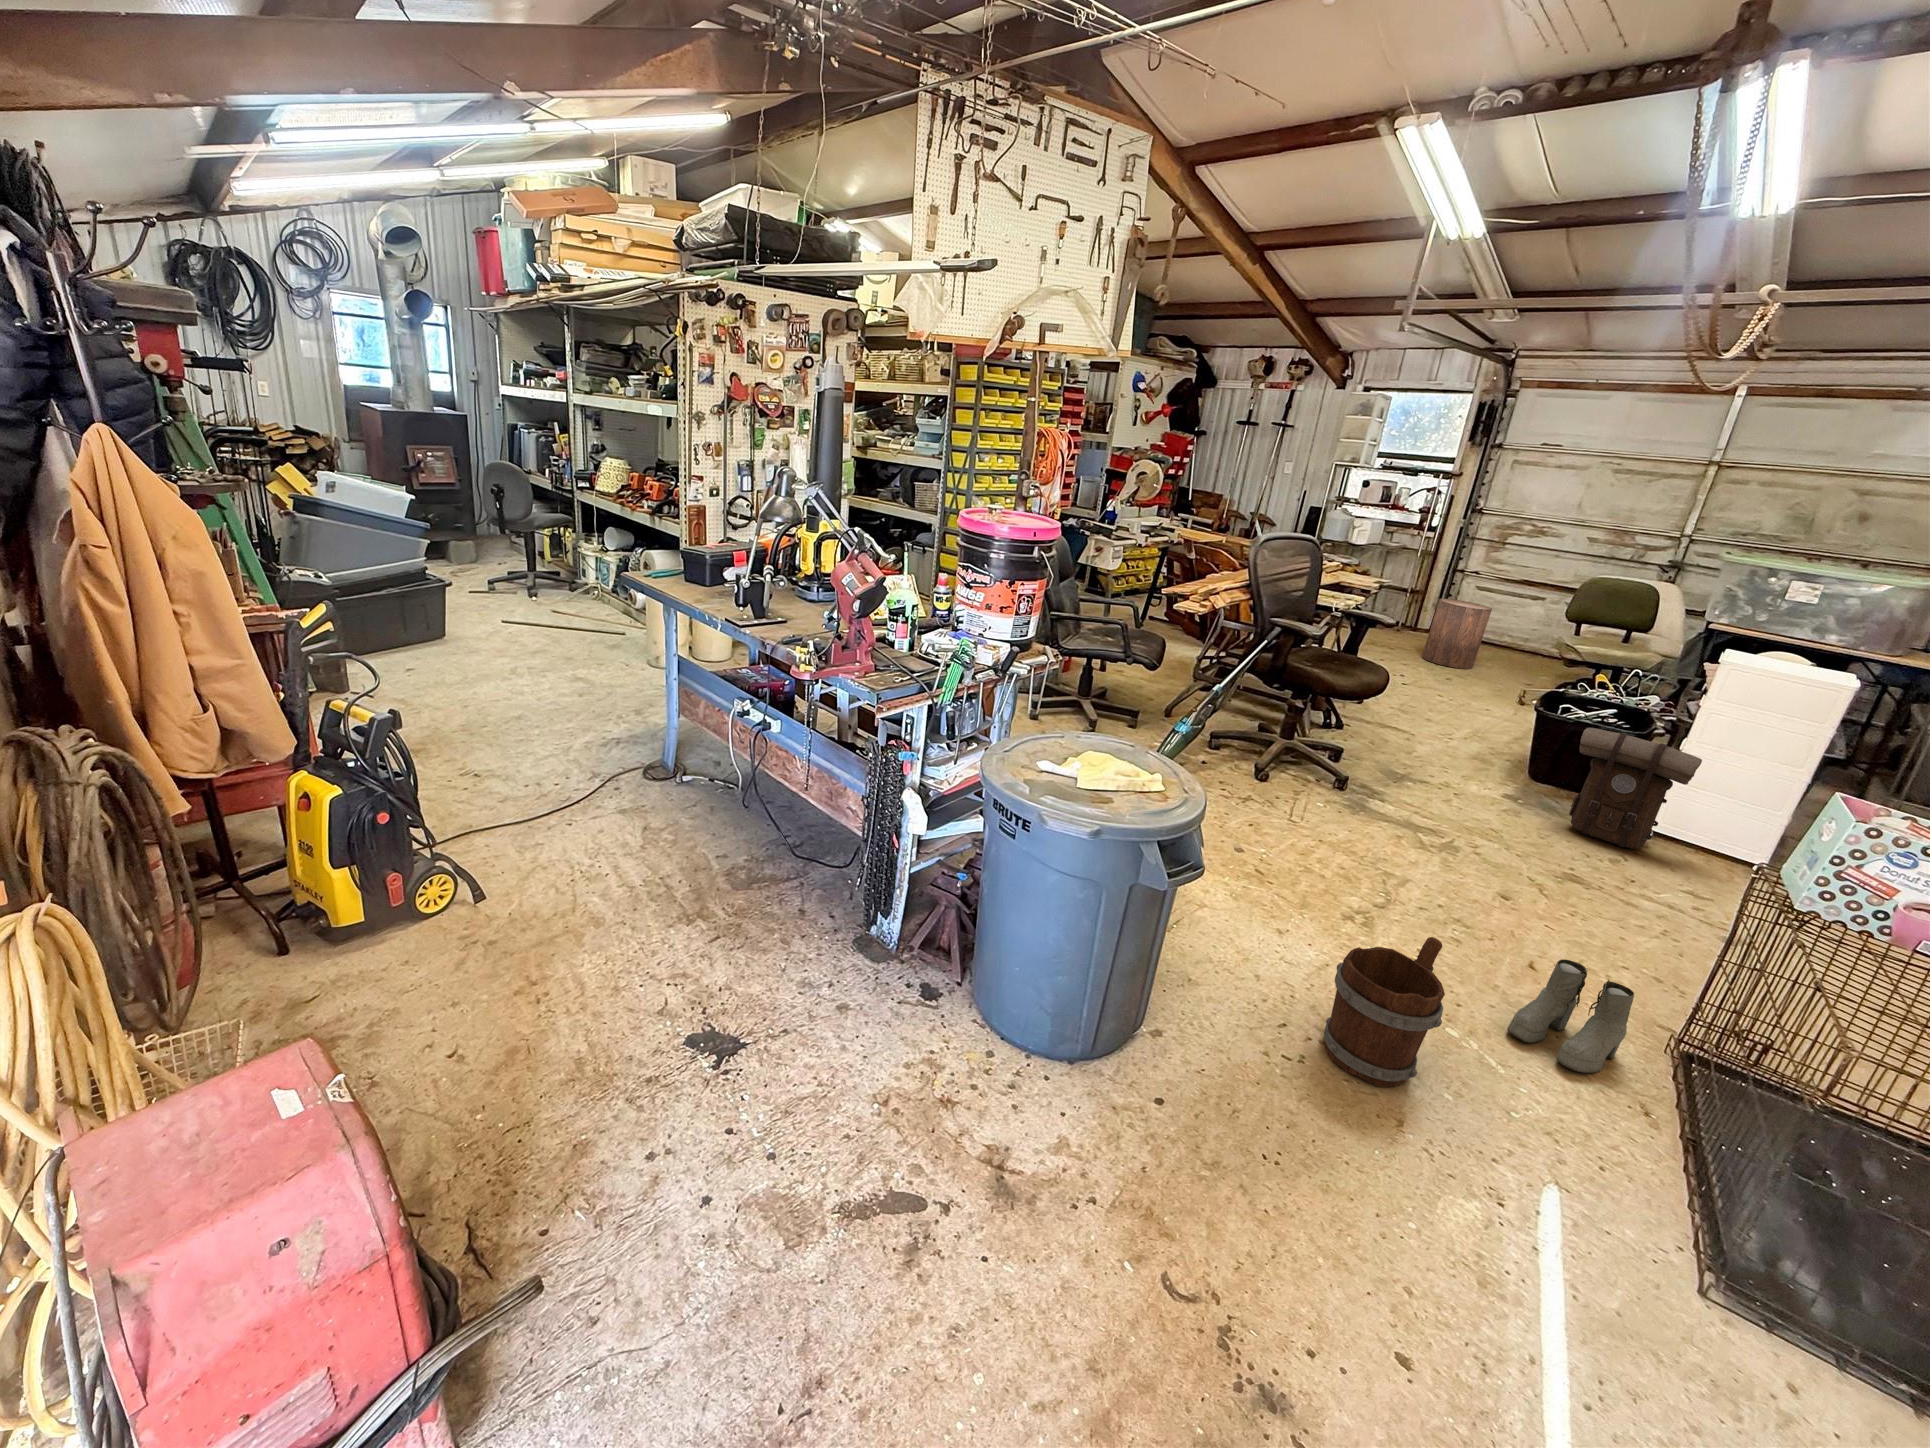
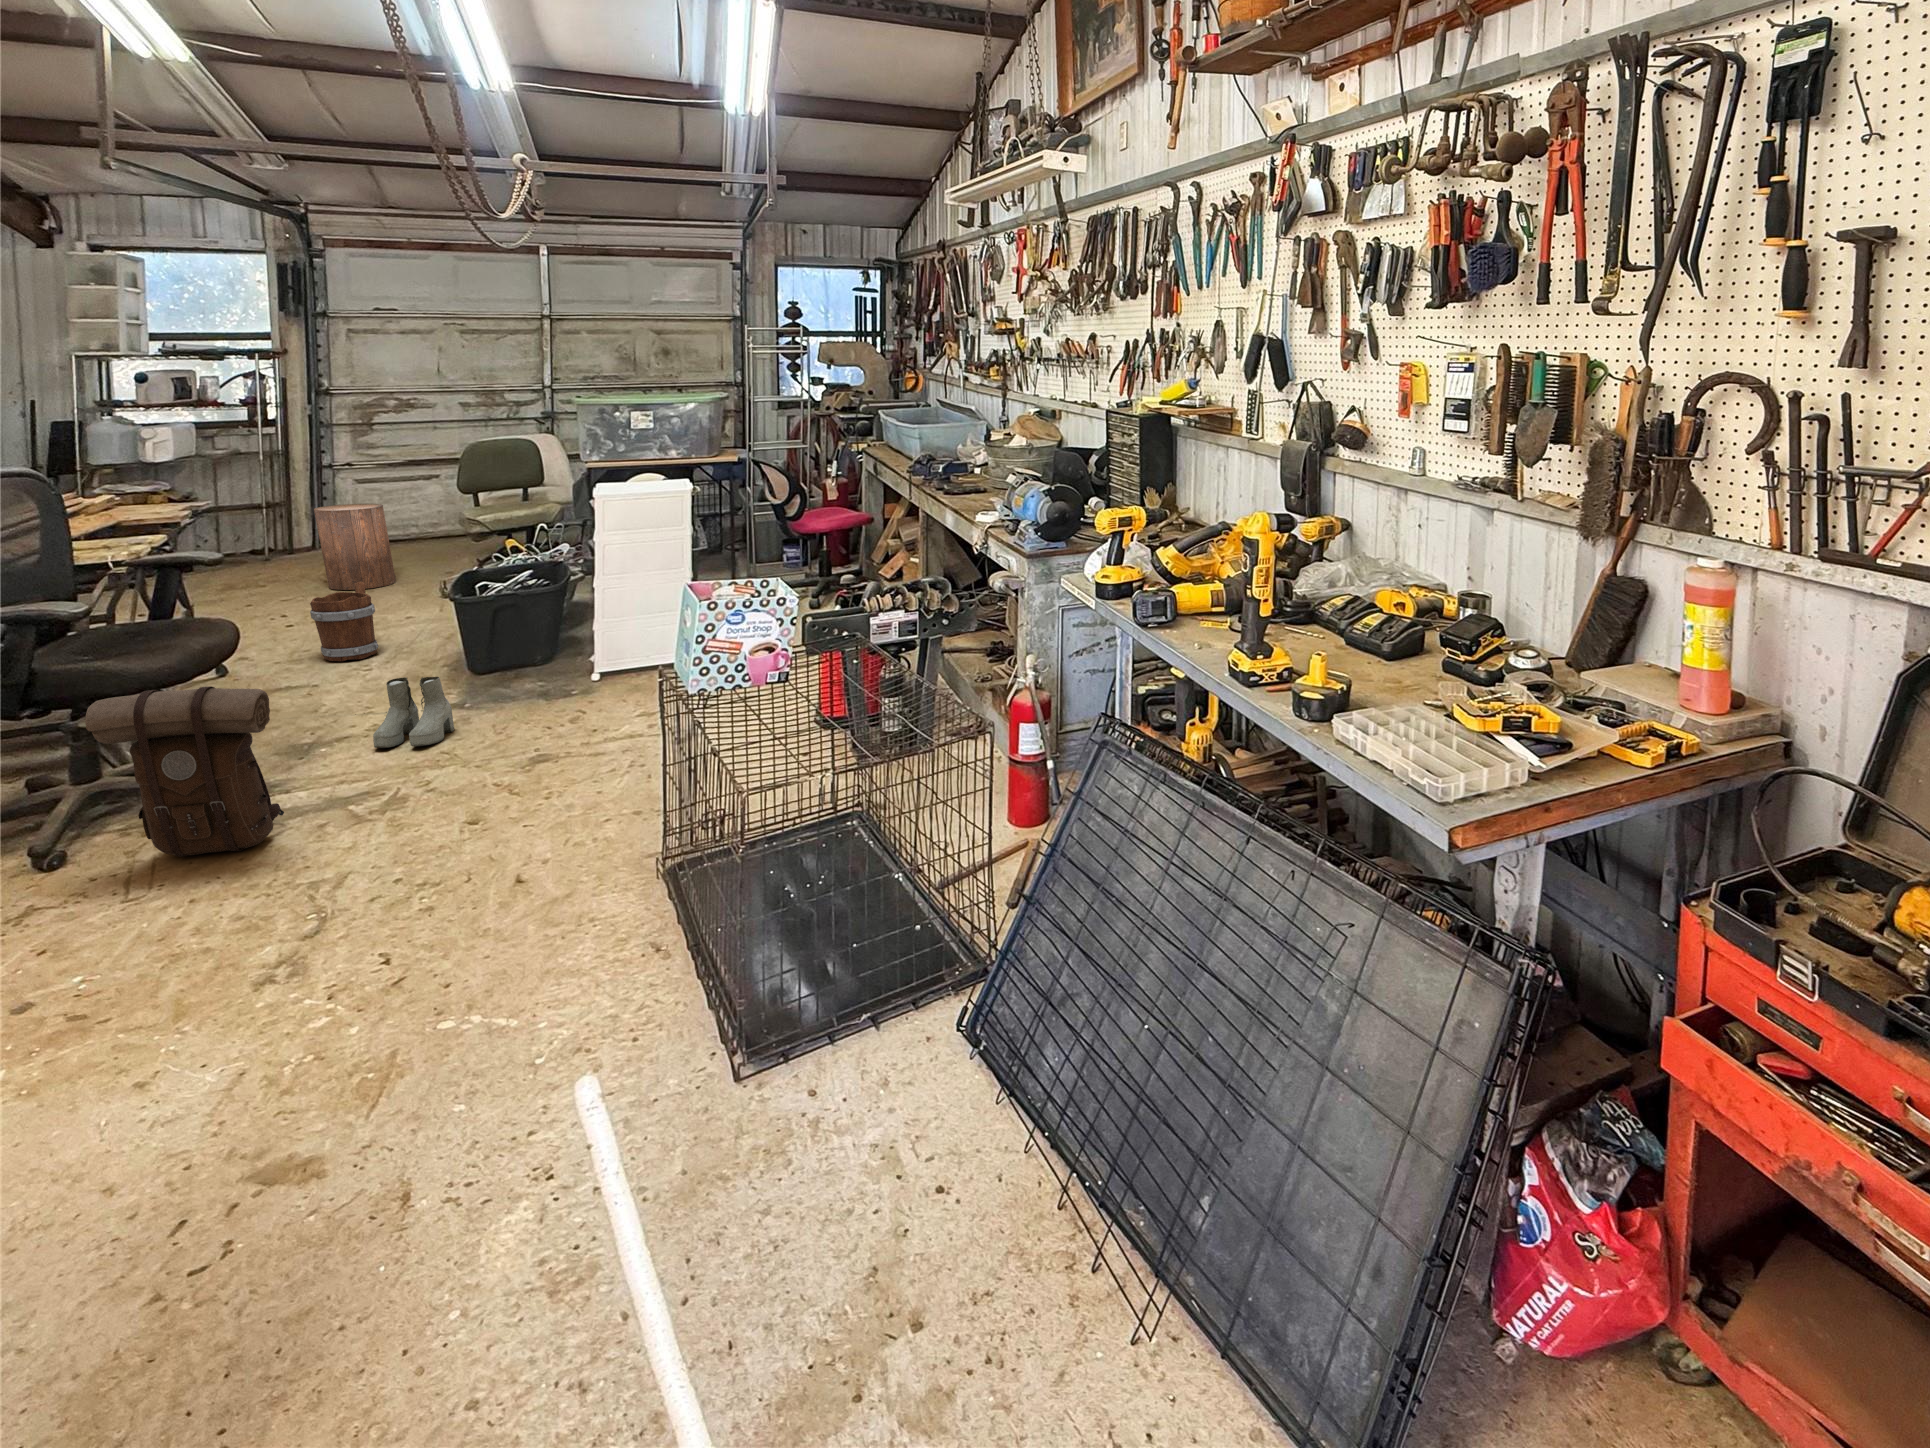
backpack: present [1569,728,1702,849] -> present [85,686,284,857]
bucket: present [1324,937,1445,1087] -> present [310,582,378,661]
boots: present [1507,959,1634,1073] -> present [373,677,454,748]

